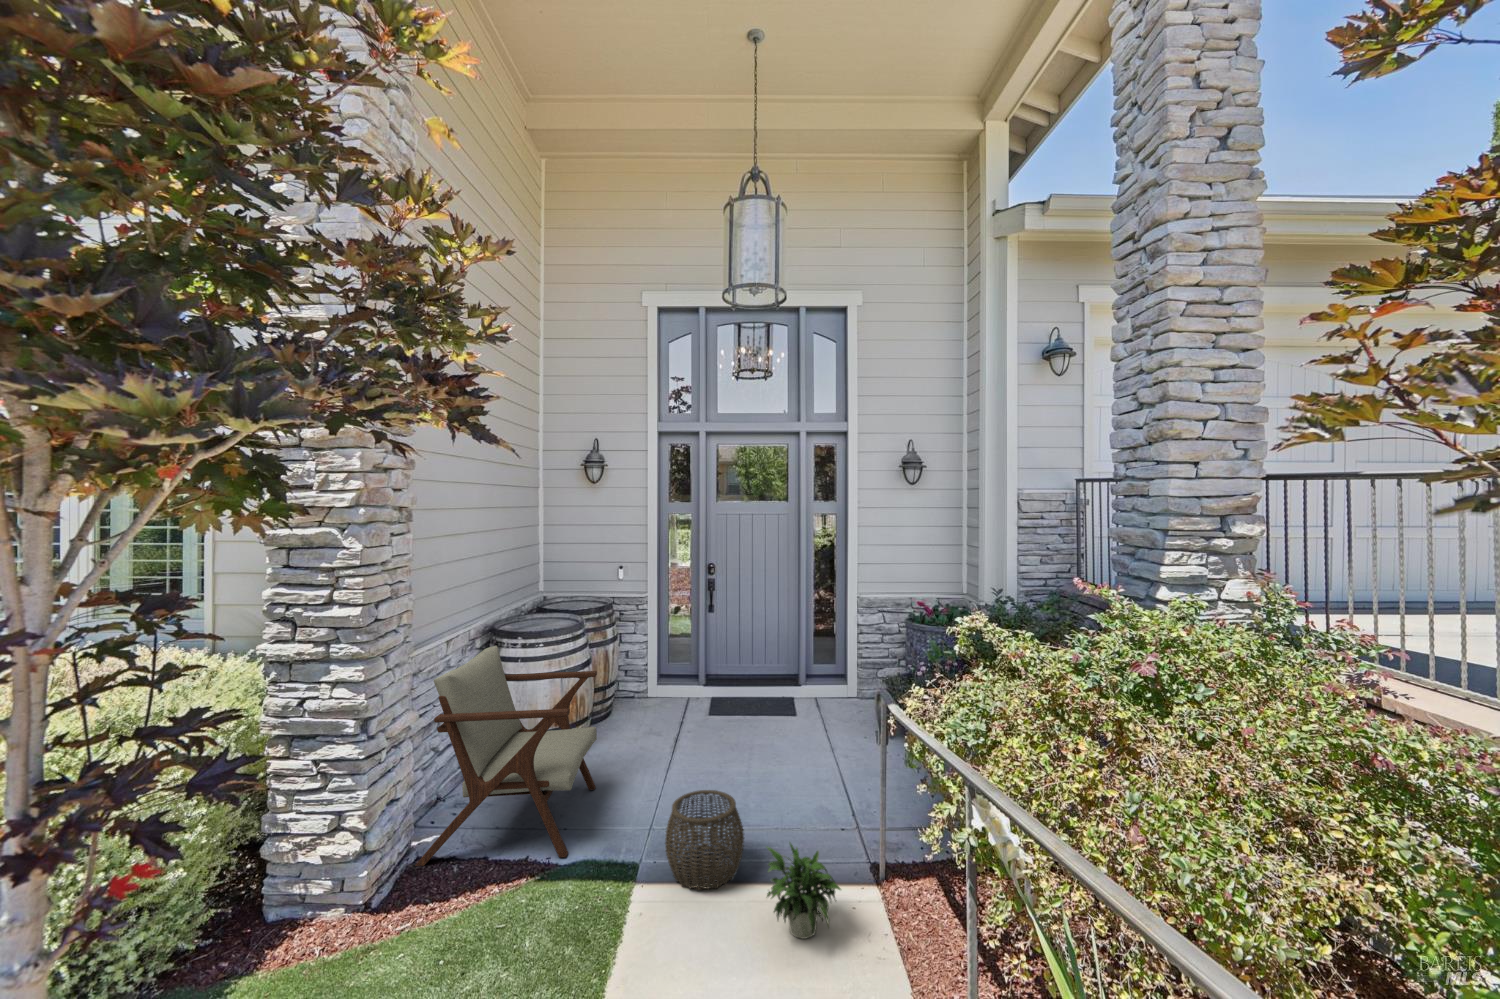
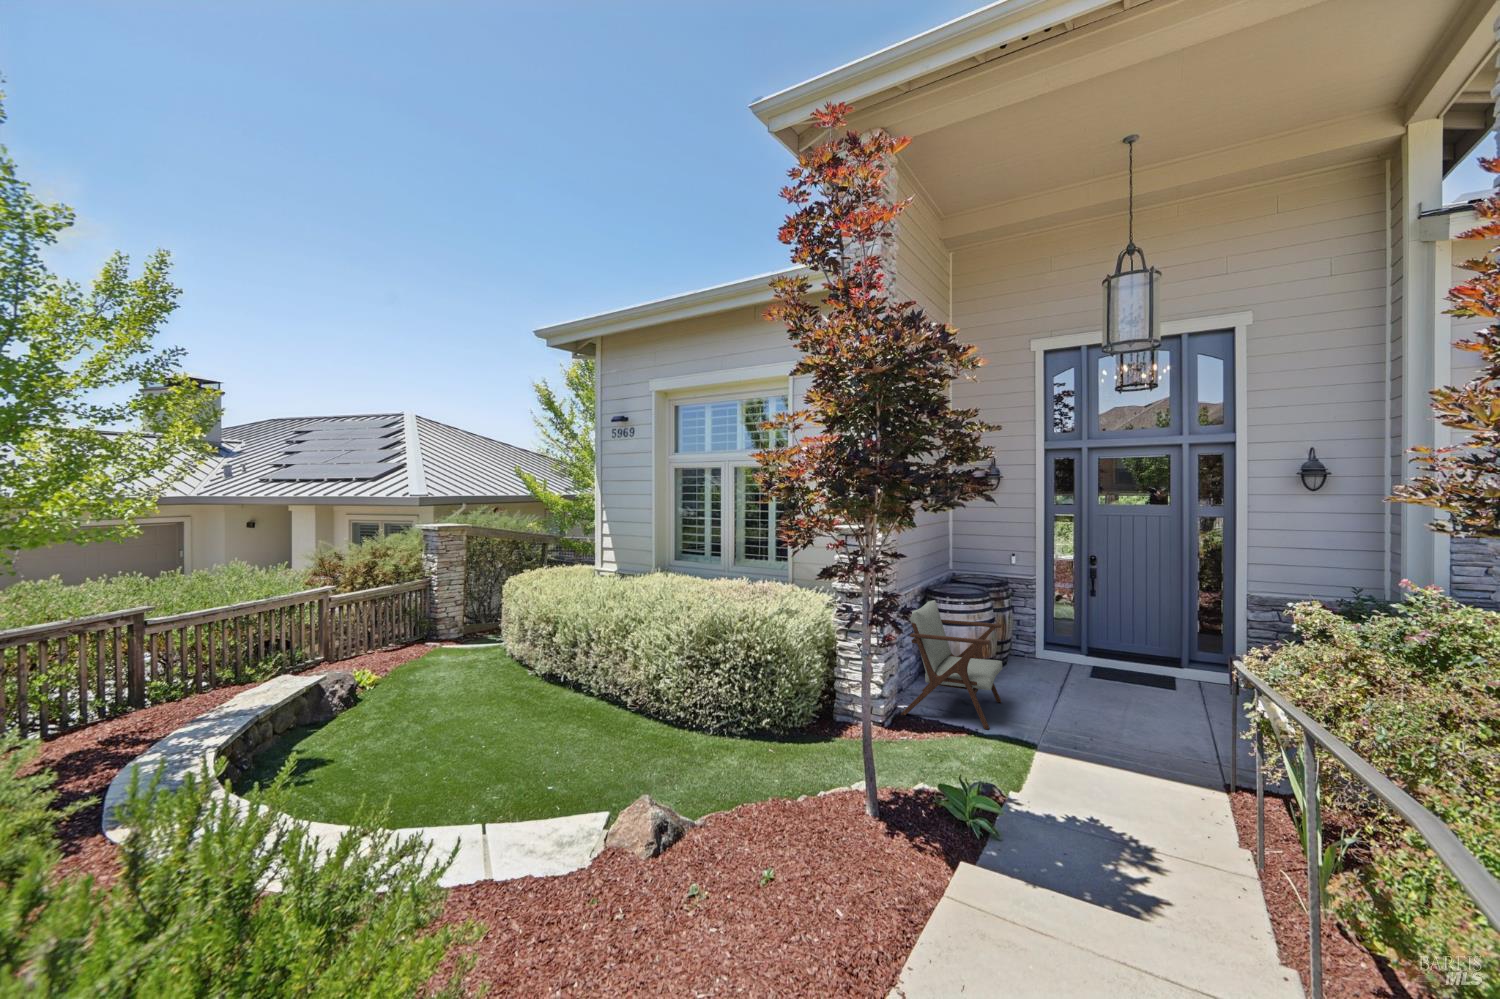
woven basket: present [665,790,744,890] -> none [1057,705,1116,765]
potted plant: present [767,843,841,939] -> none [1130,740,1189,800]

